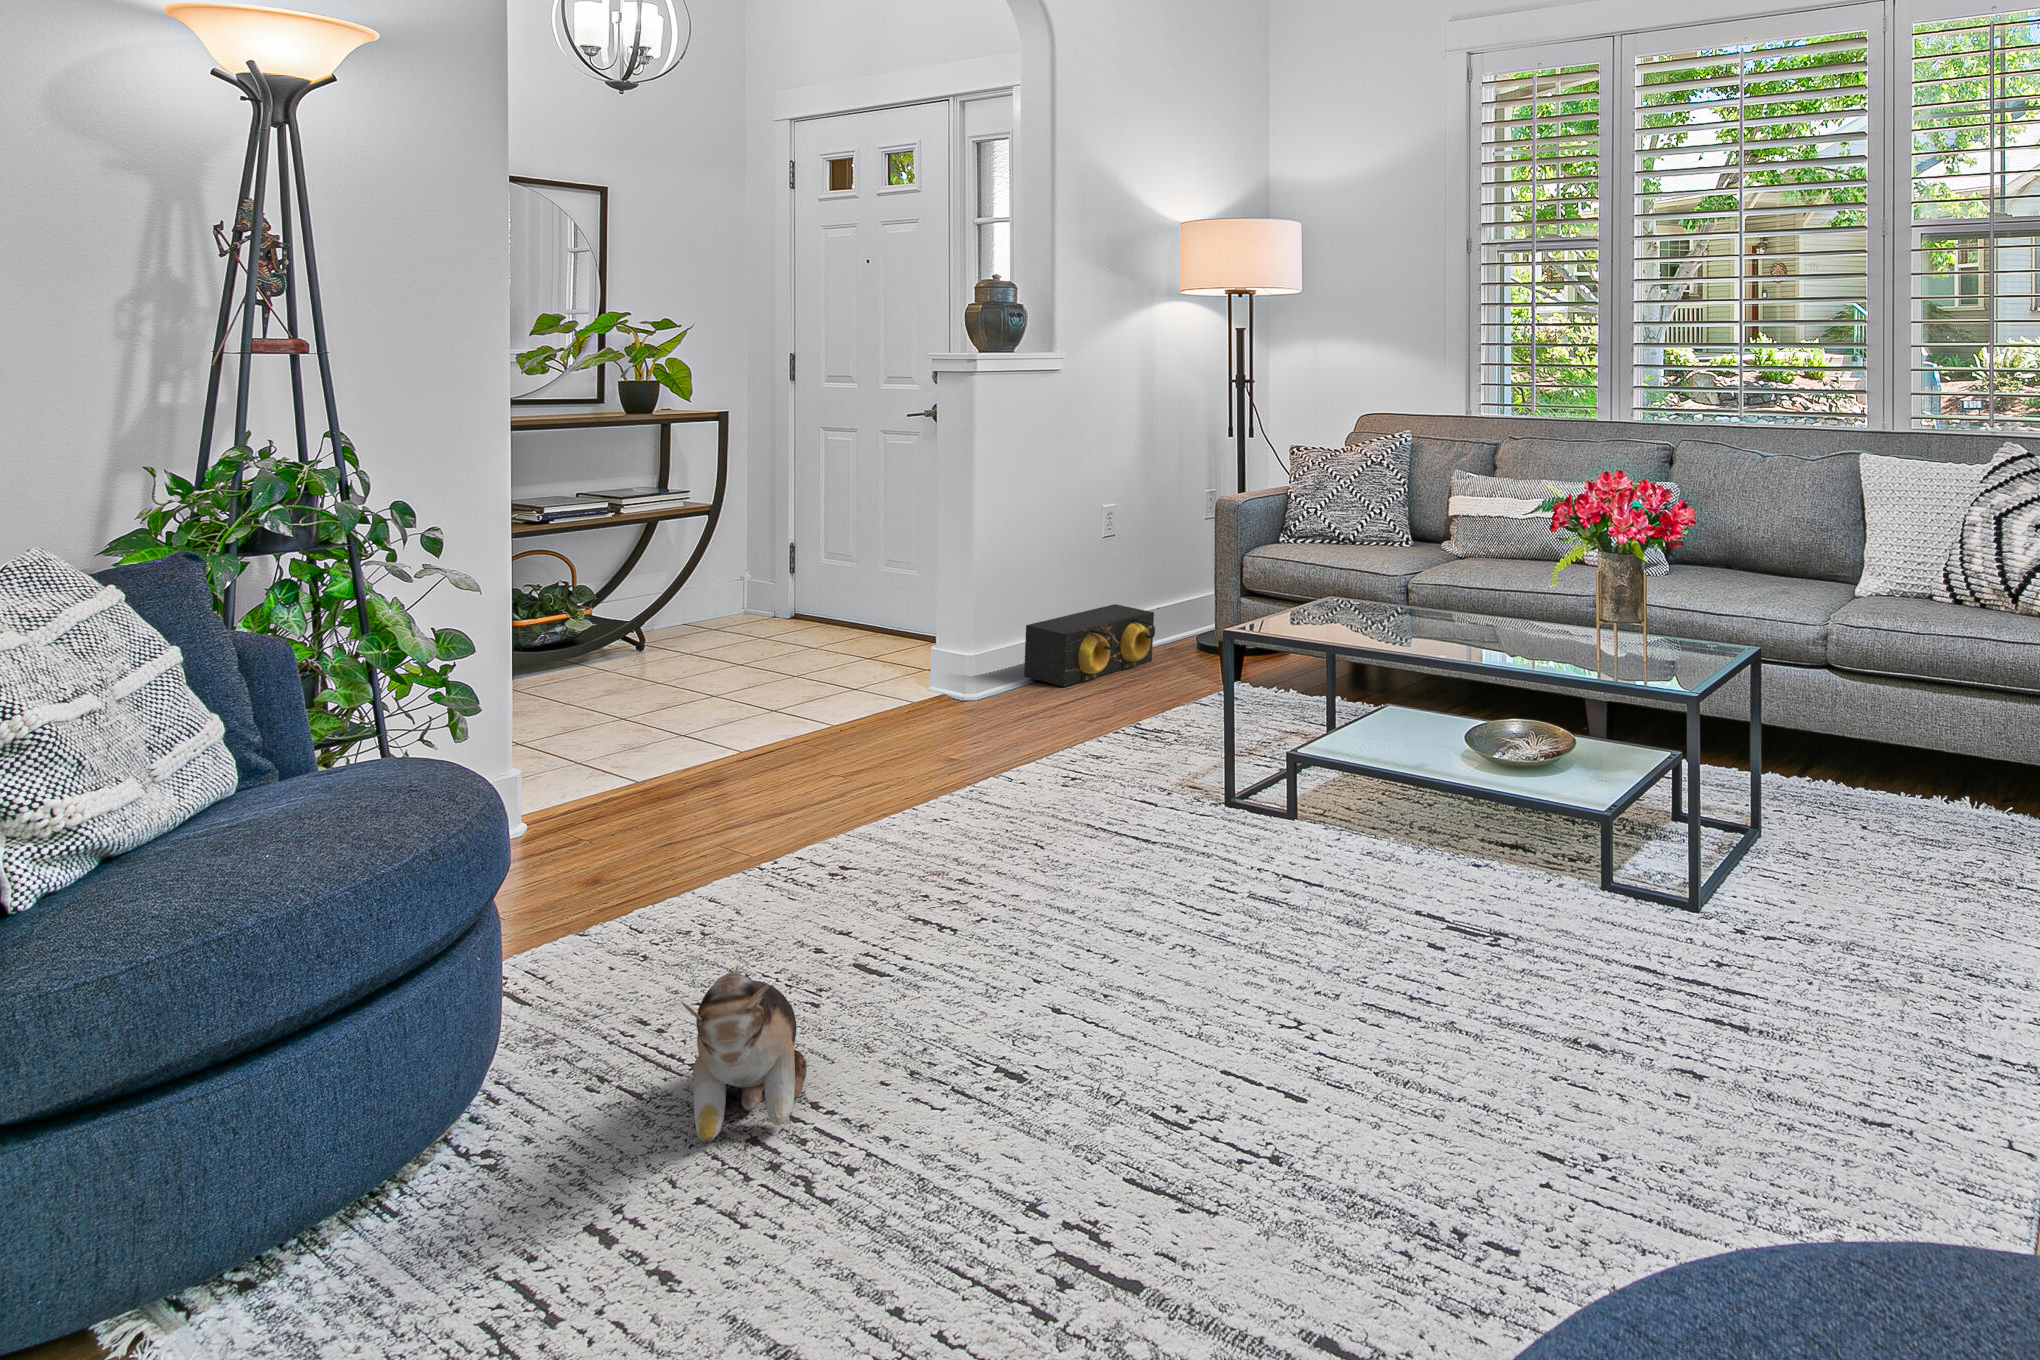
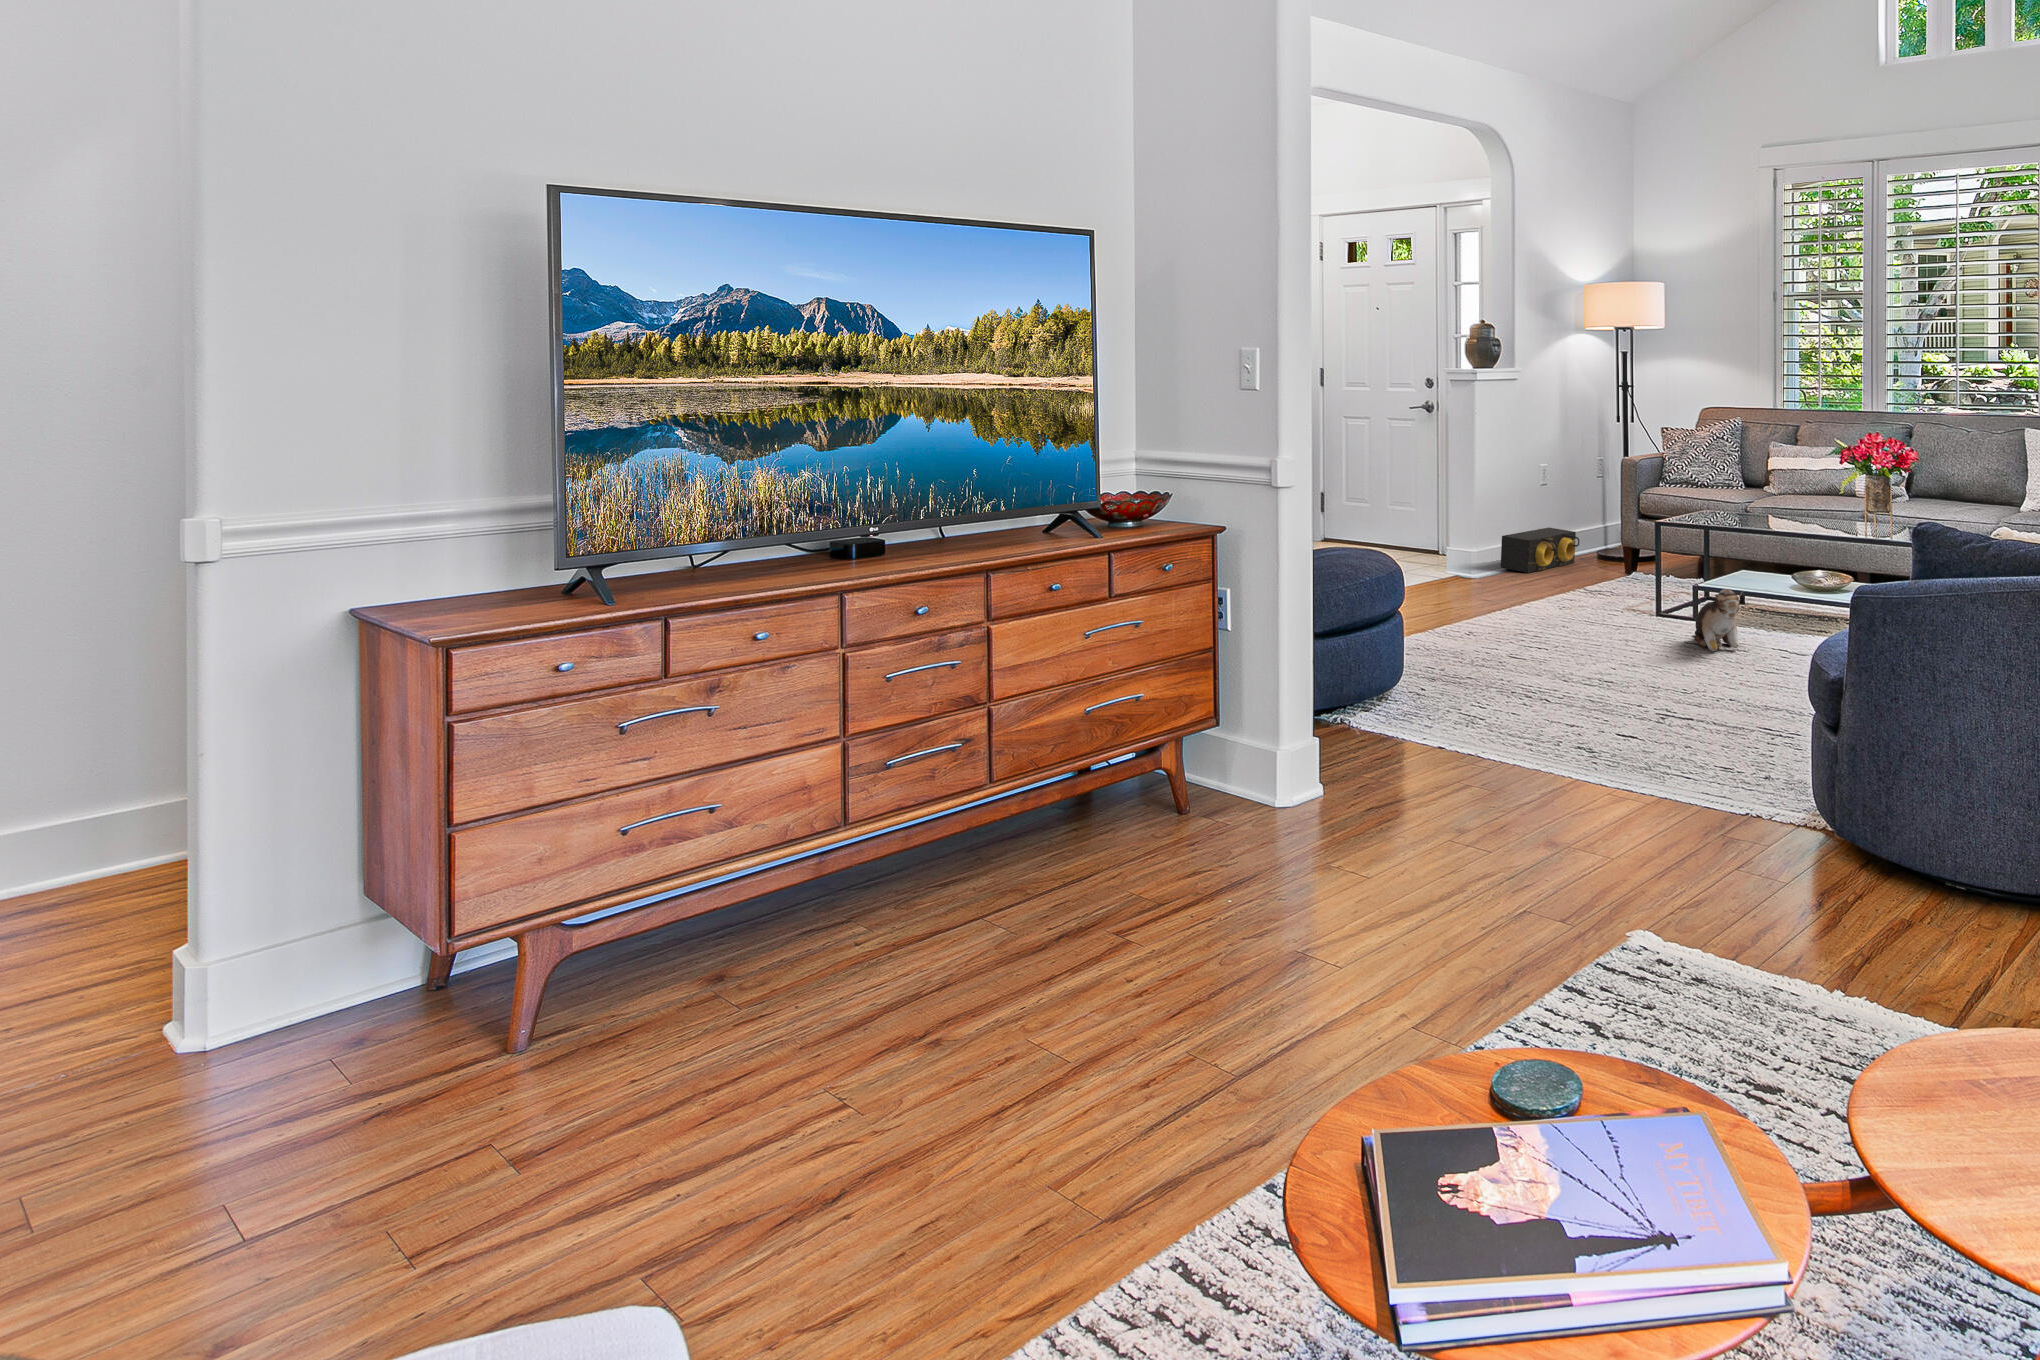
plush toy: present [682,971,807,1141] -> present [1695,589,1743,651]

